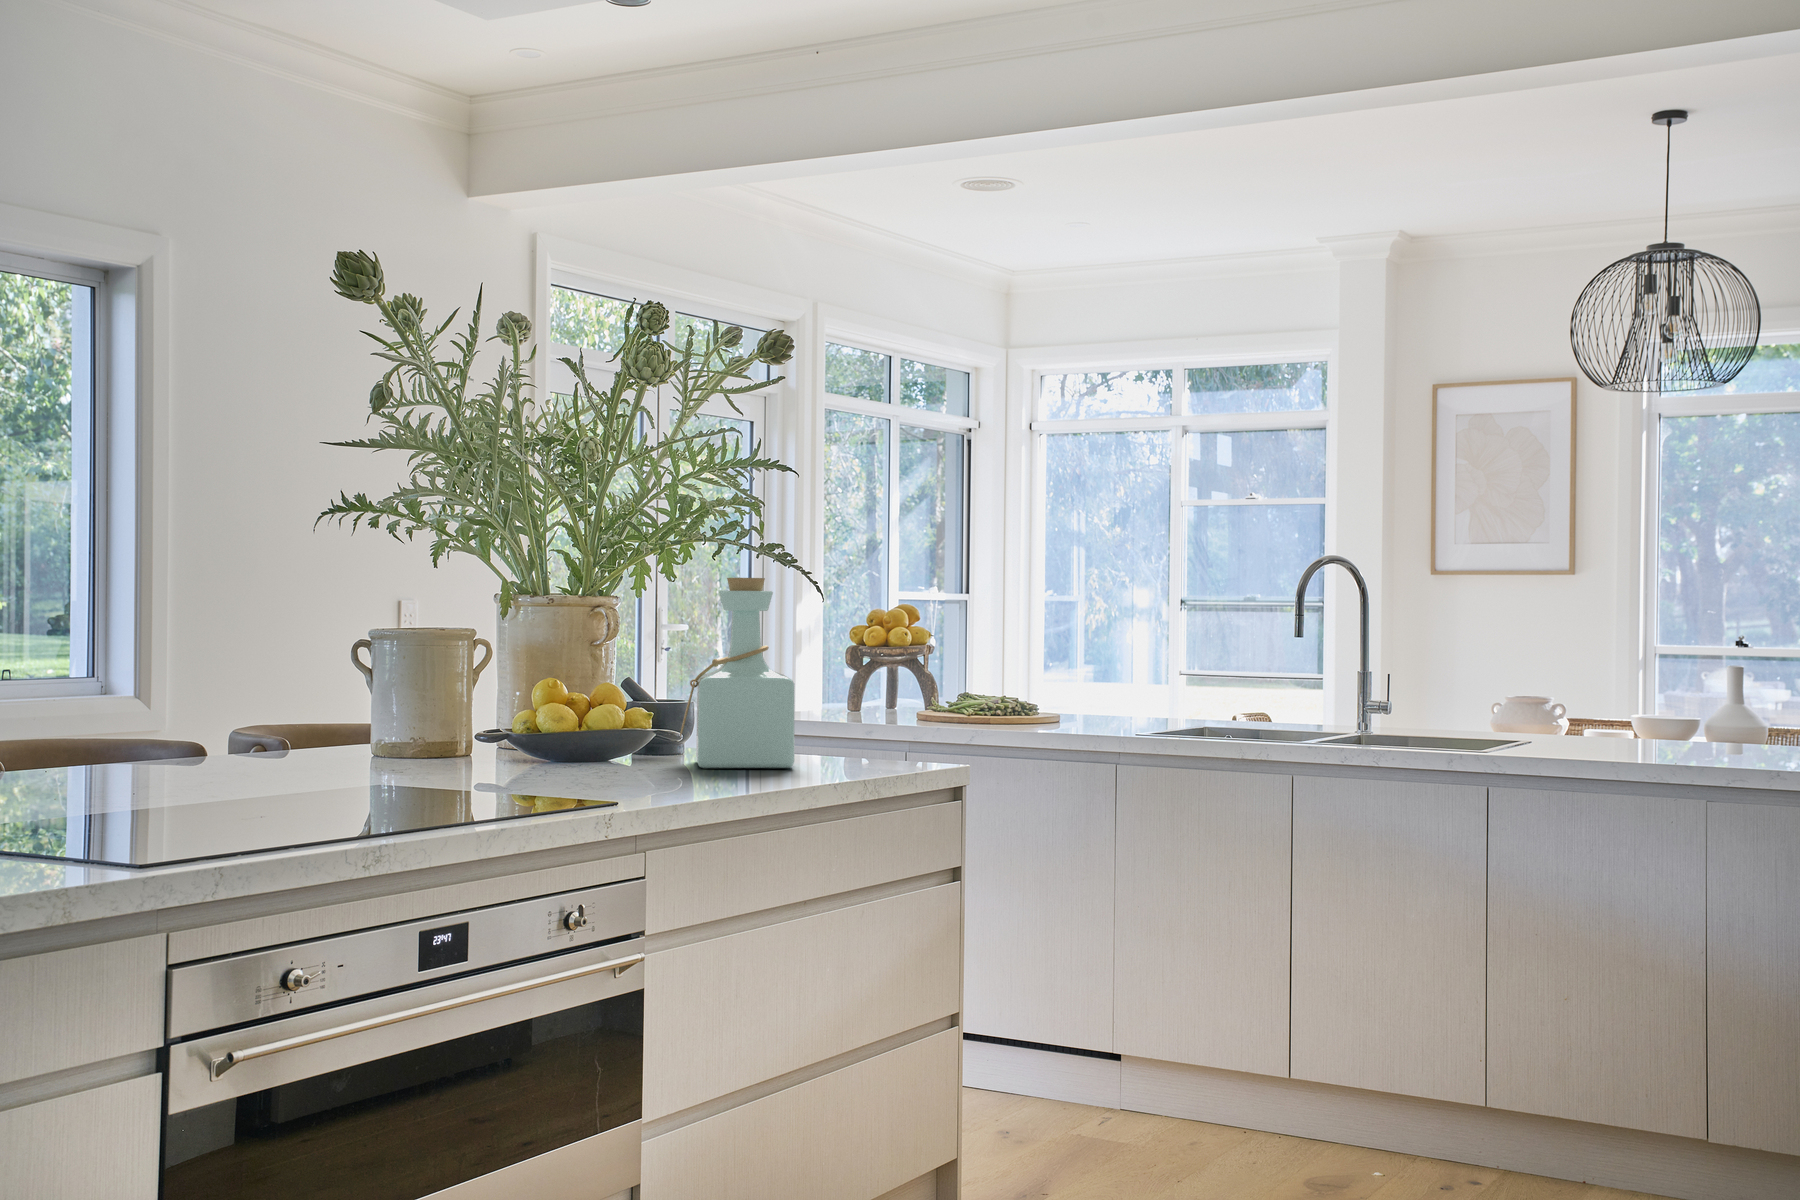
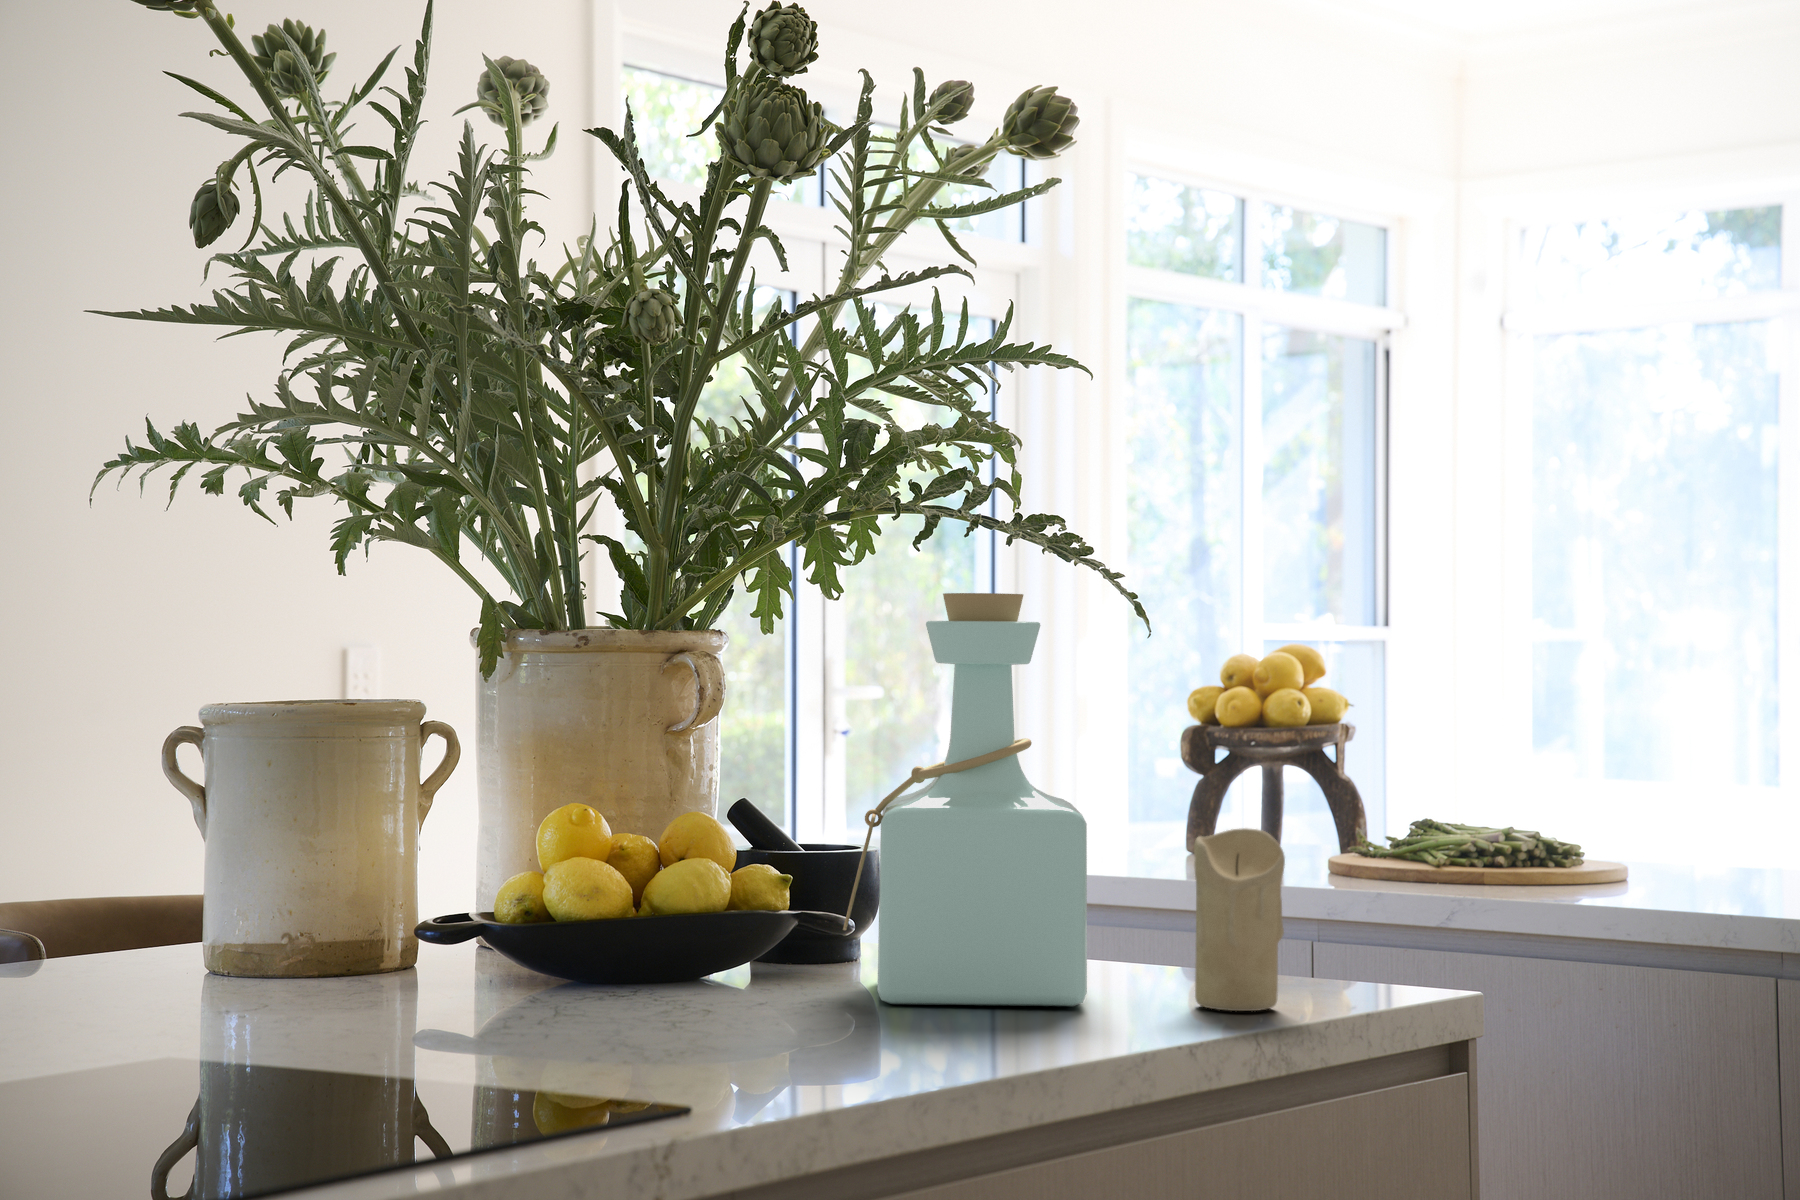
candle: none [844,687,885,769] -> present [1194,828,1285,1011]

